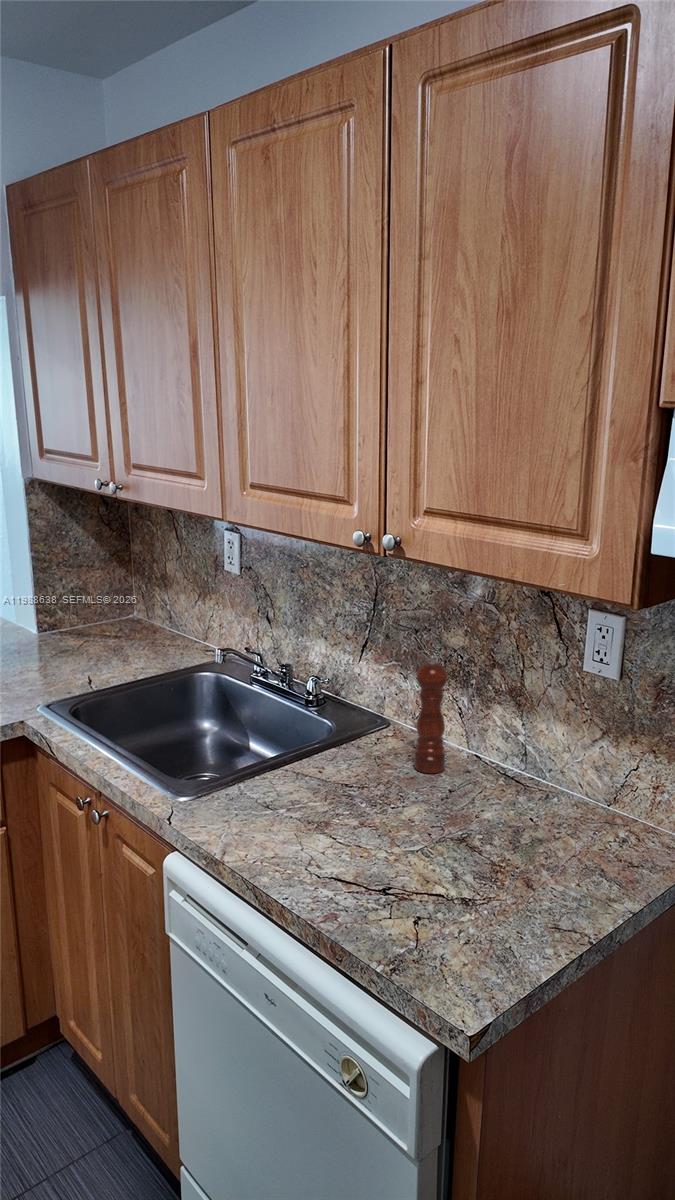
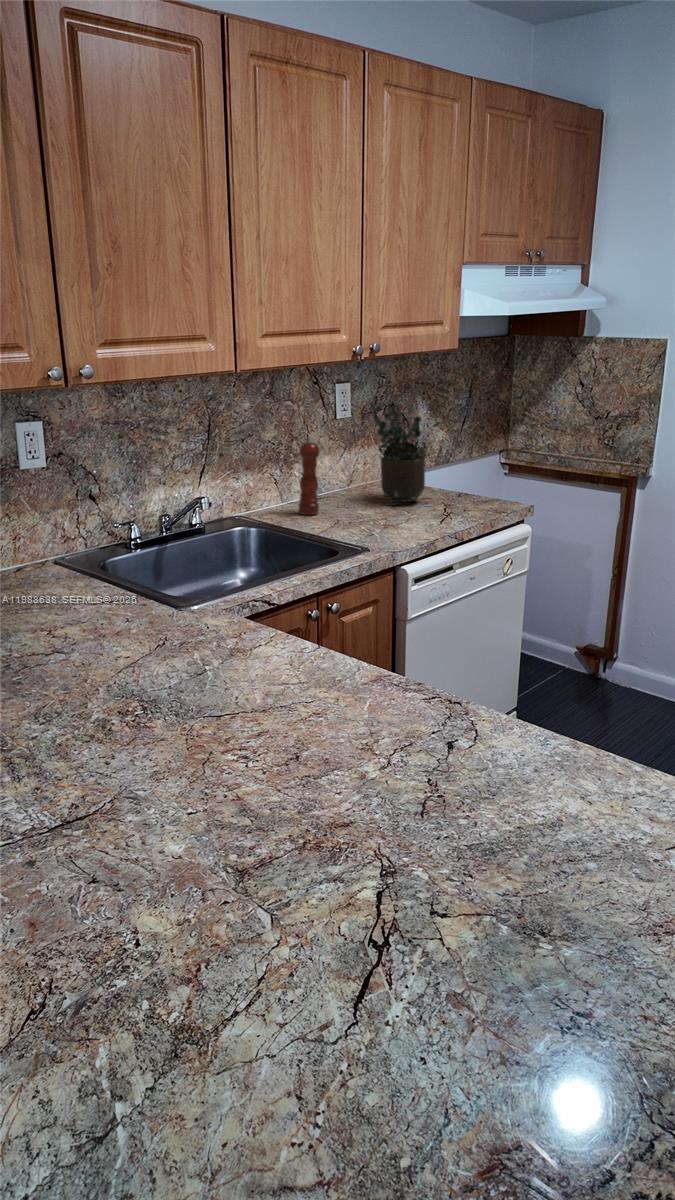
potted plant: none [496,623,609,862] -> present [371,392,439,502]

